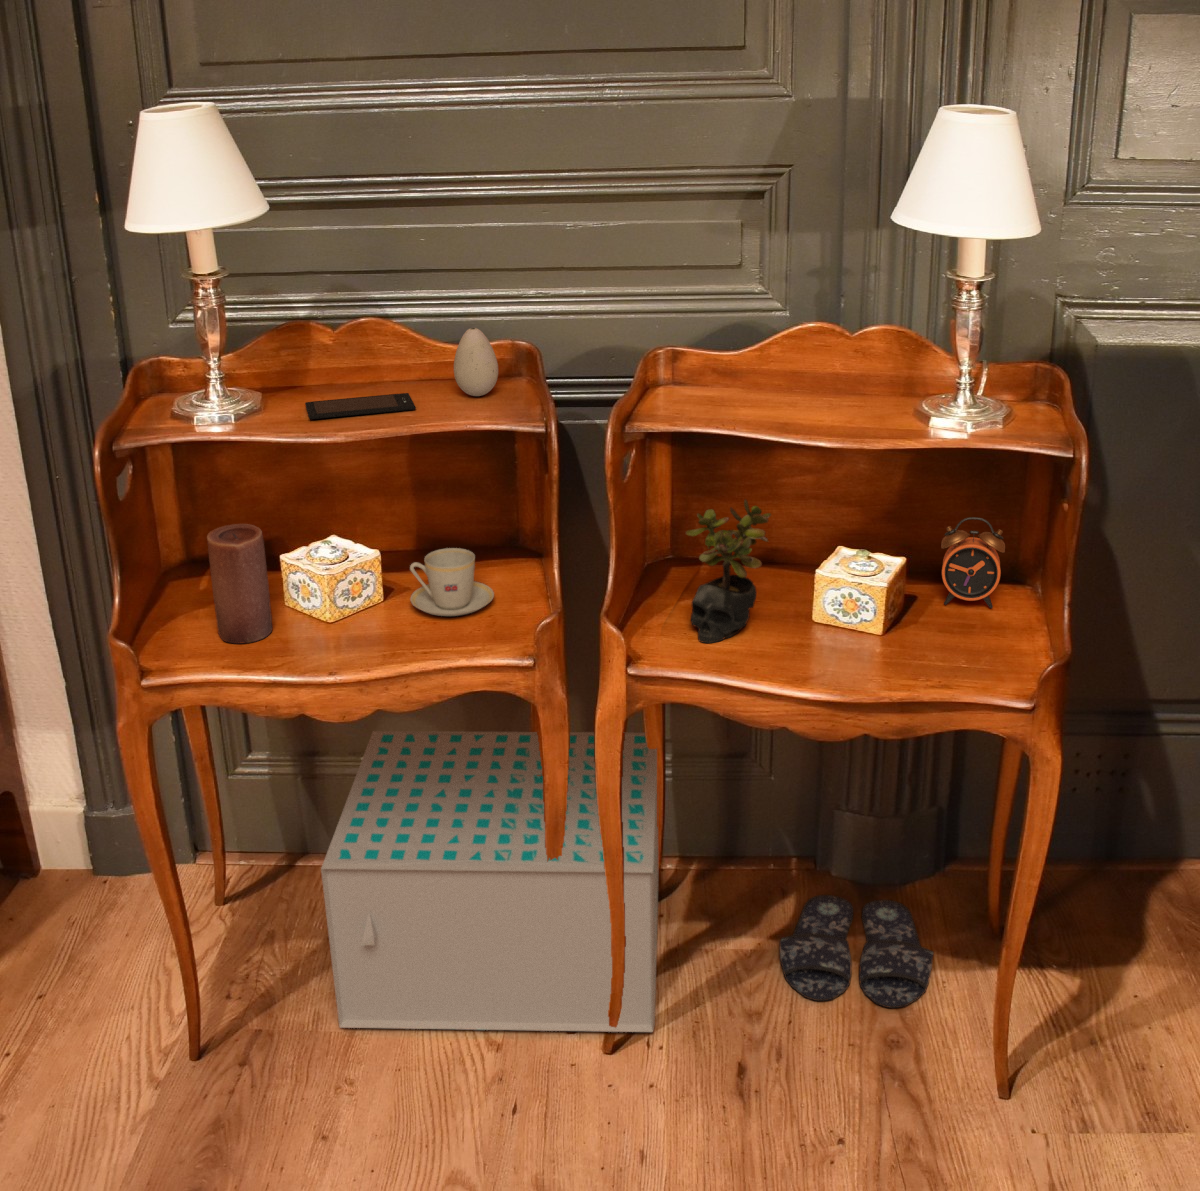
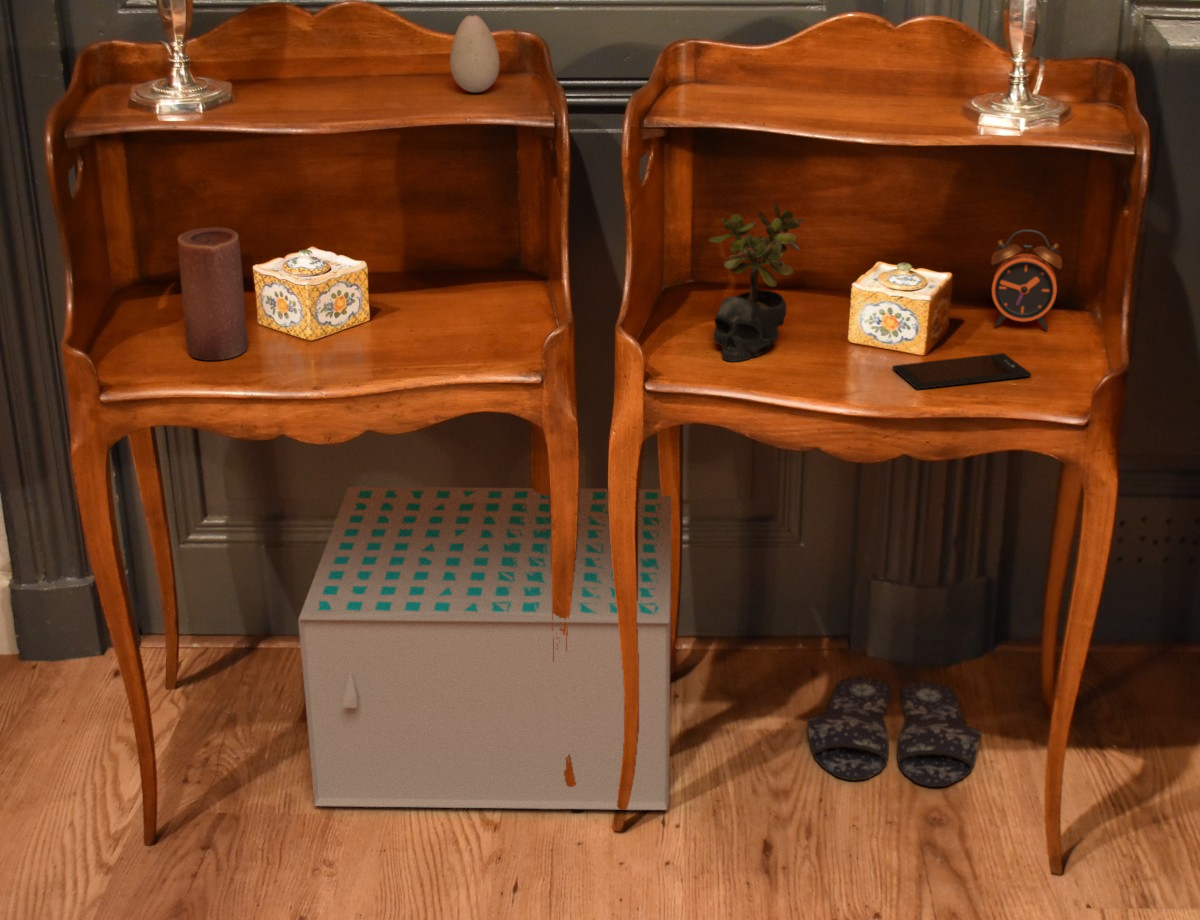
smartphone: present [305,393,416,419] -> present [893,353,1031,389]
teacup: present [410,548,494,616] -> none [400,261,494,335]

